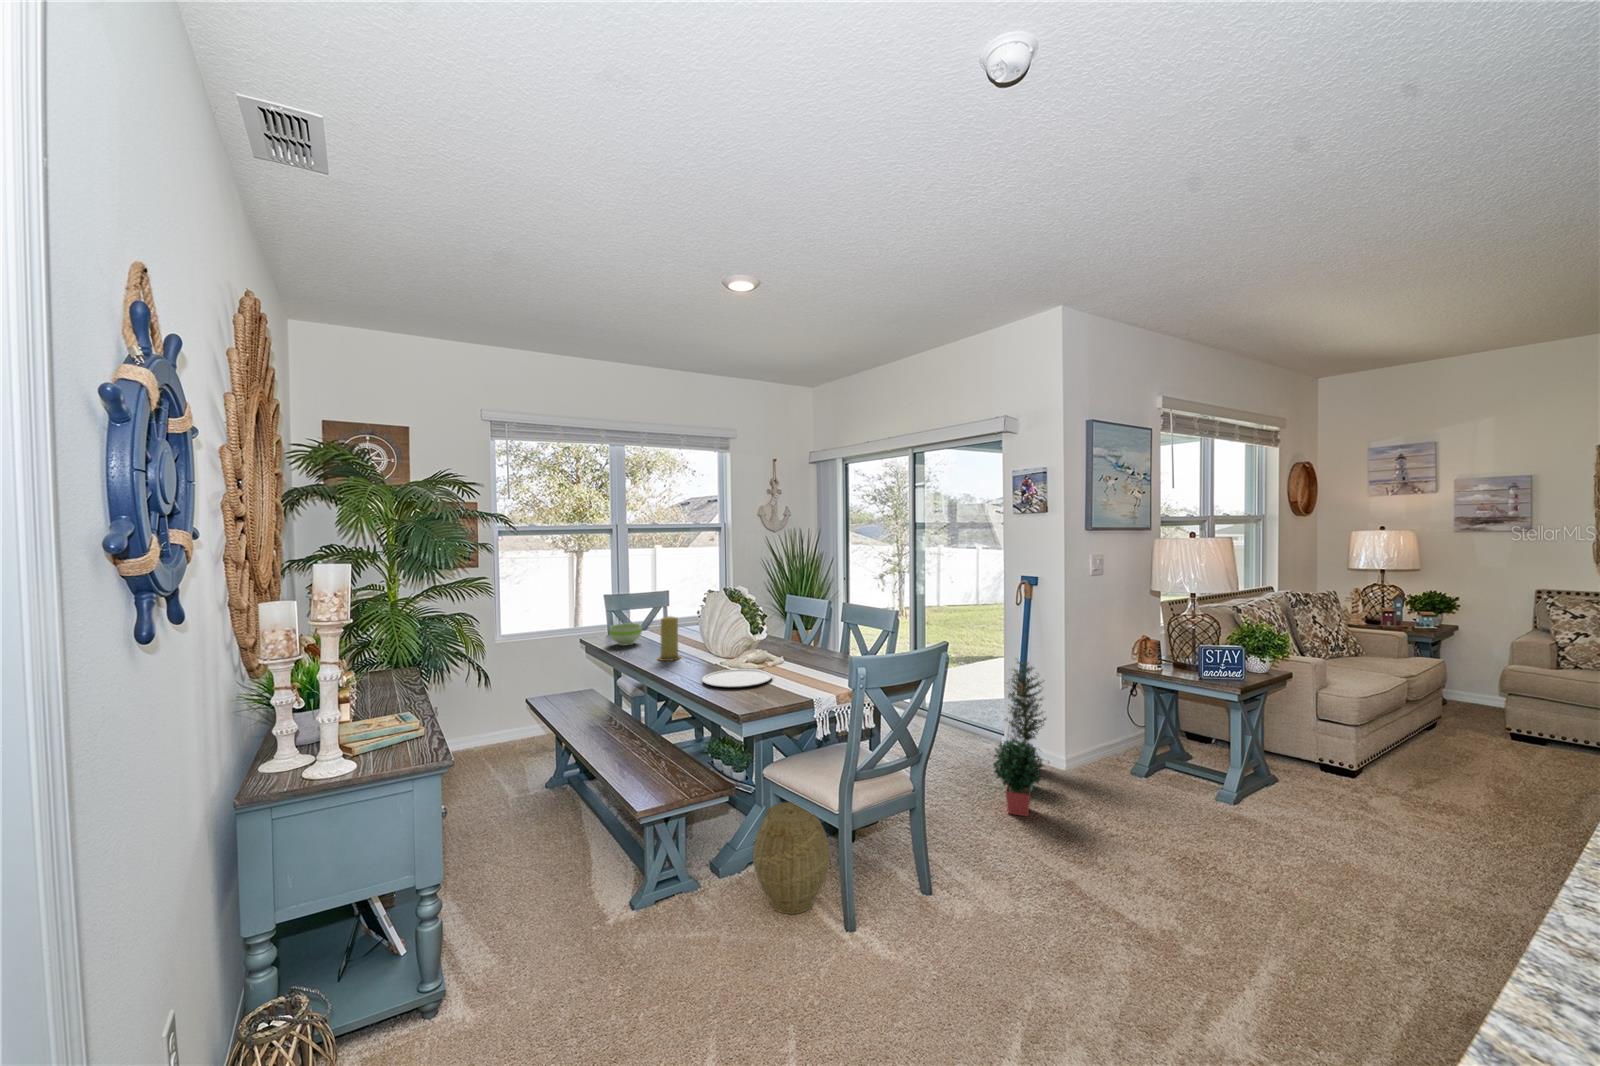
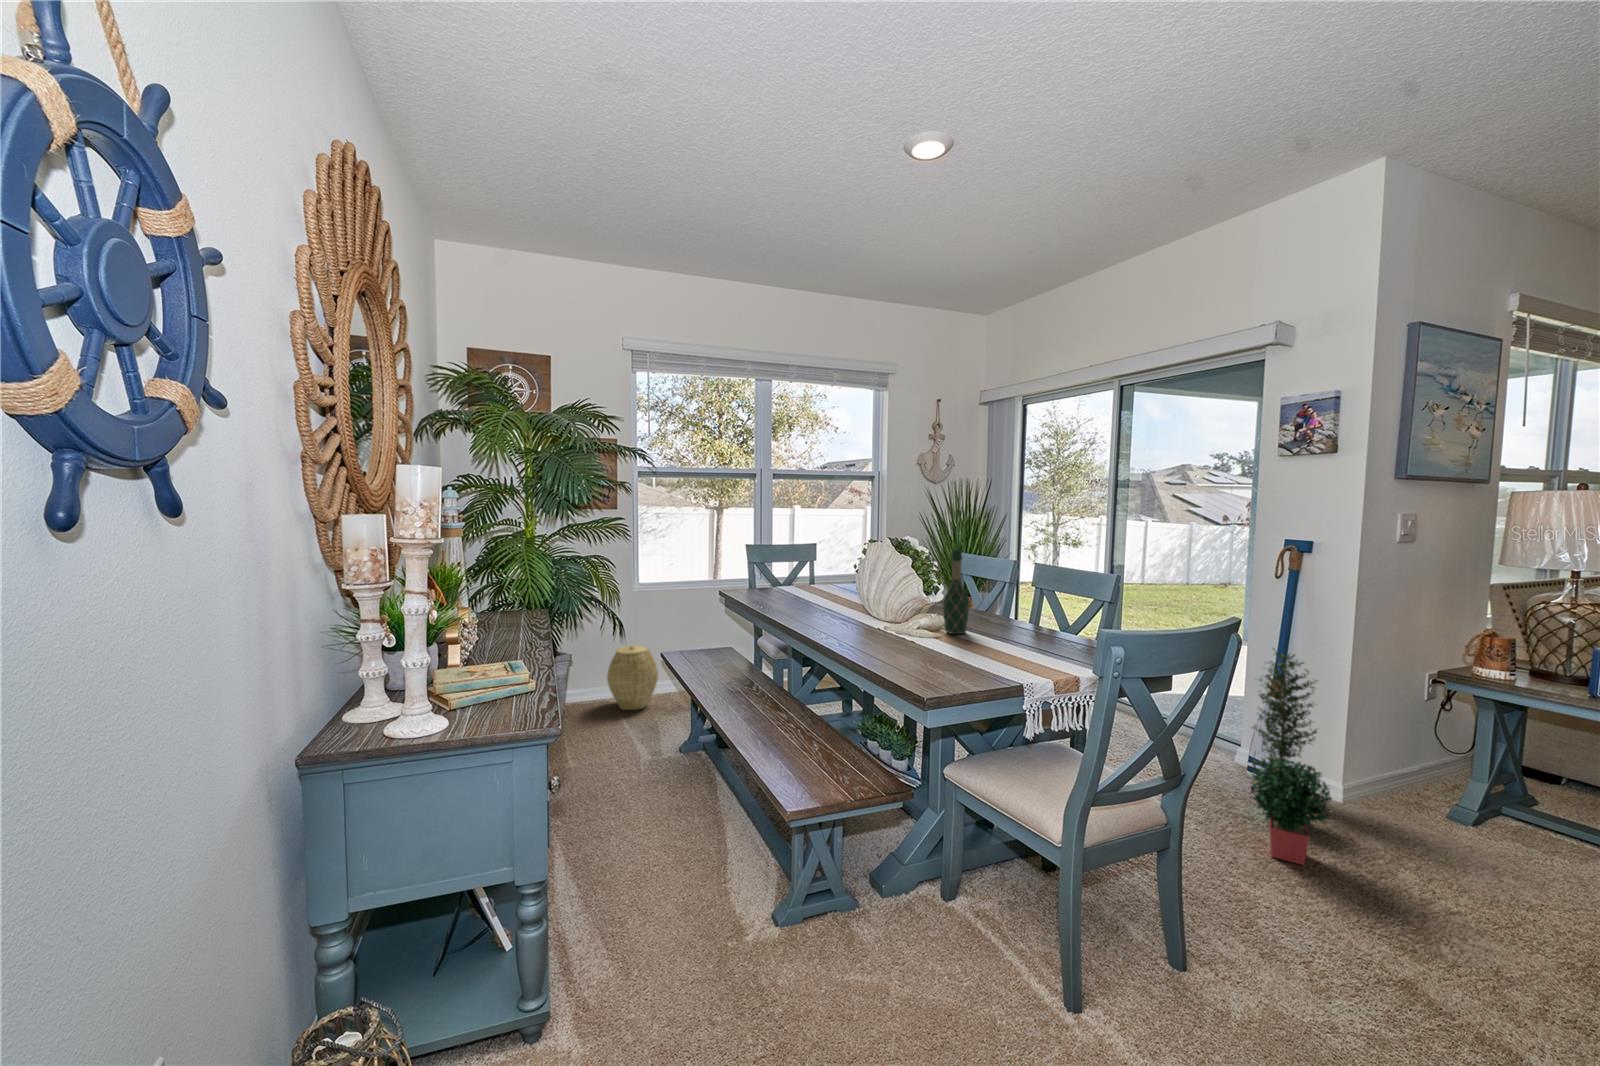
wine bottle: none [764,598,785,665] -> present [943,550,970,634]
candle: present [657,616,681,661] -> none [809,568,837,621]
bowl: present [609,623,642,645] -> none [753,576,789,601]
plate: present [702,669,772,687] -> none [867,637,957,660]
woven basket: present [753,802,830,914] -> present [607,646,658,710]

